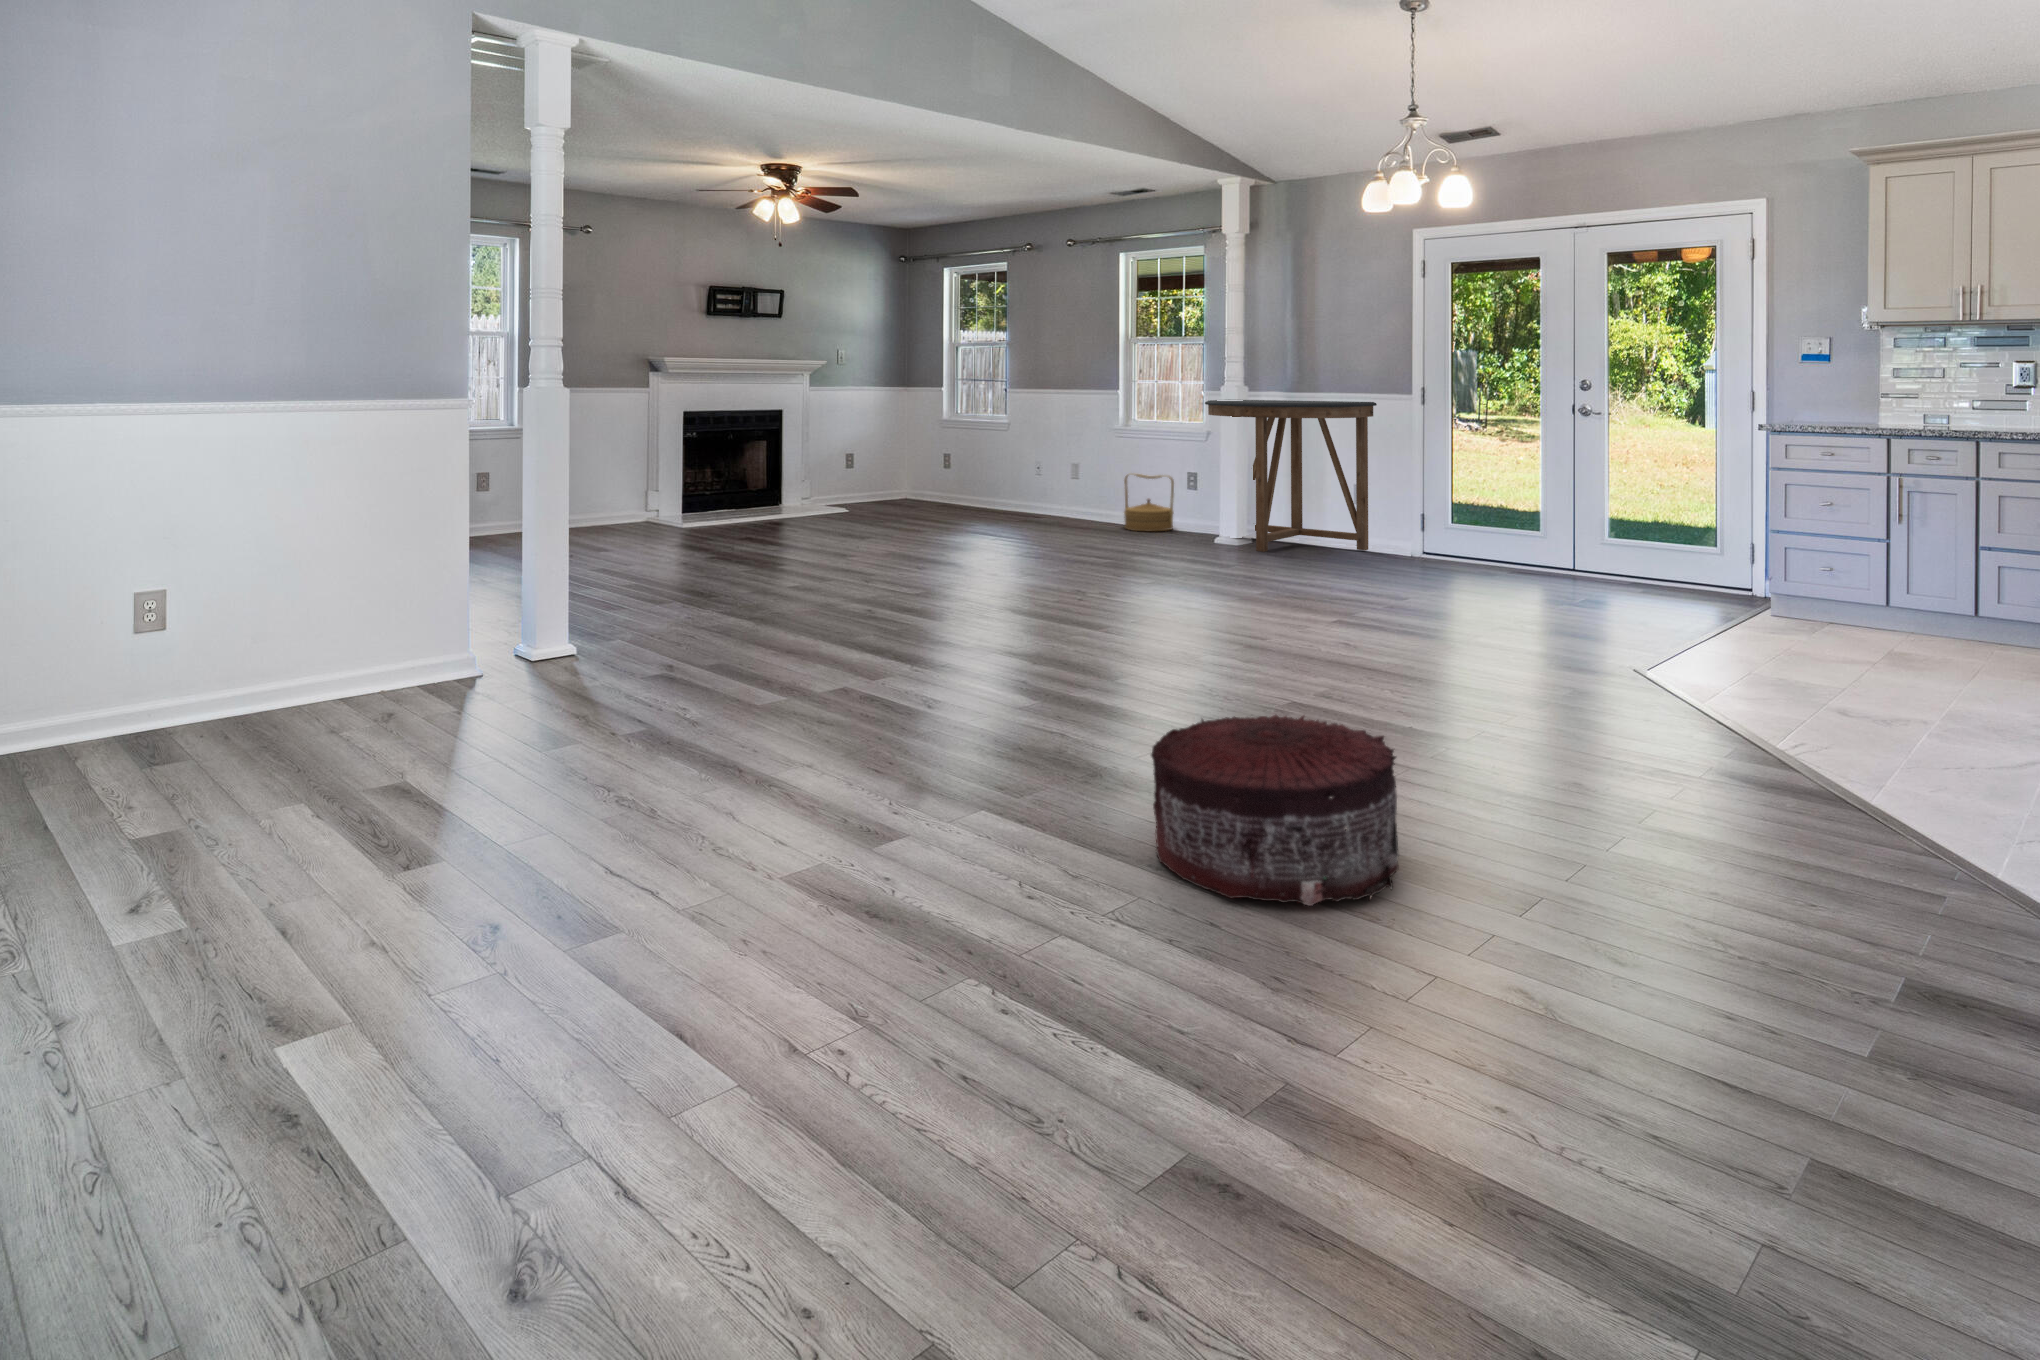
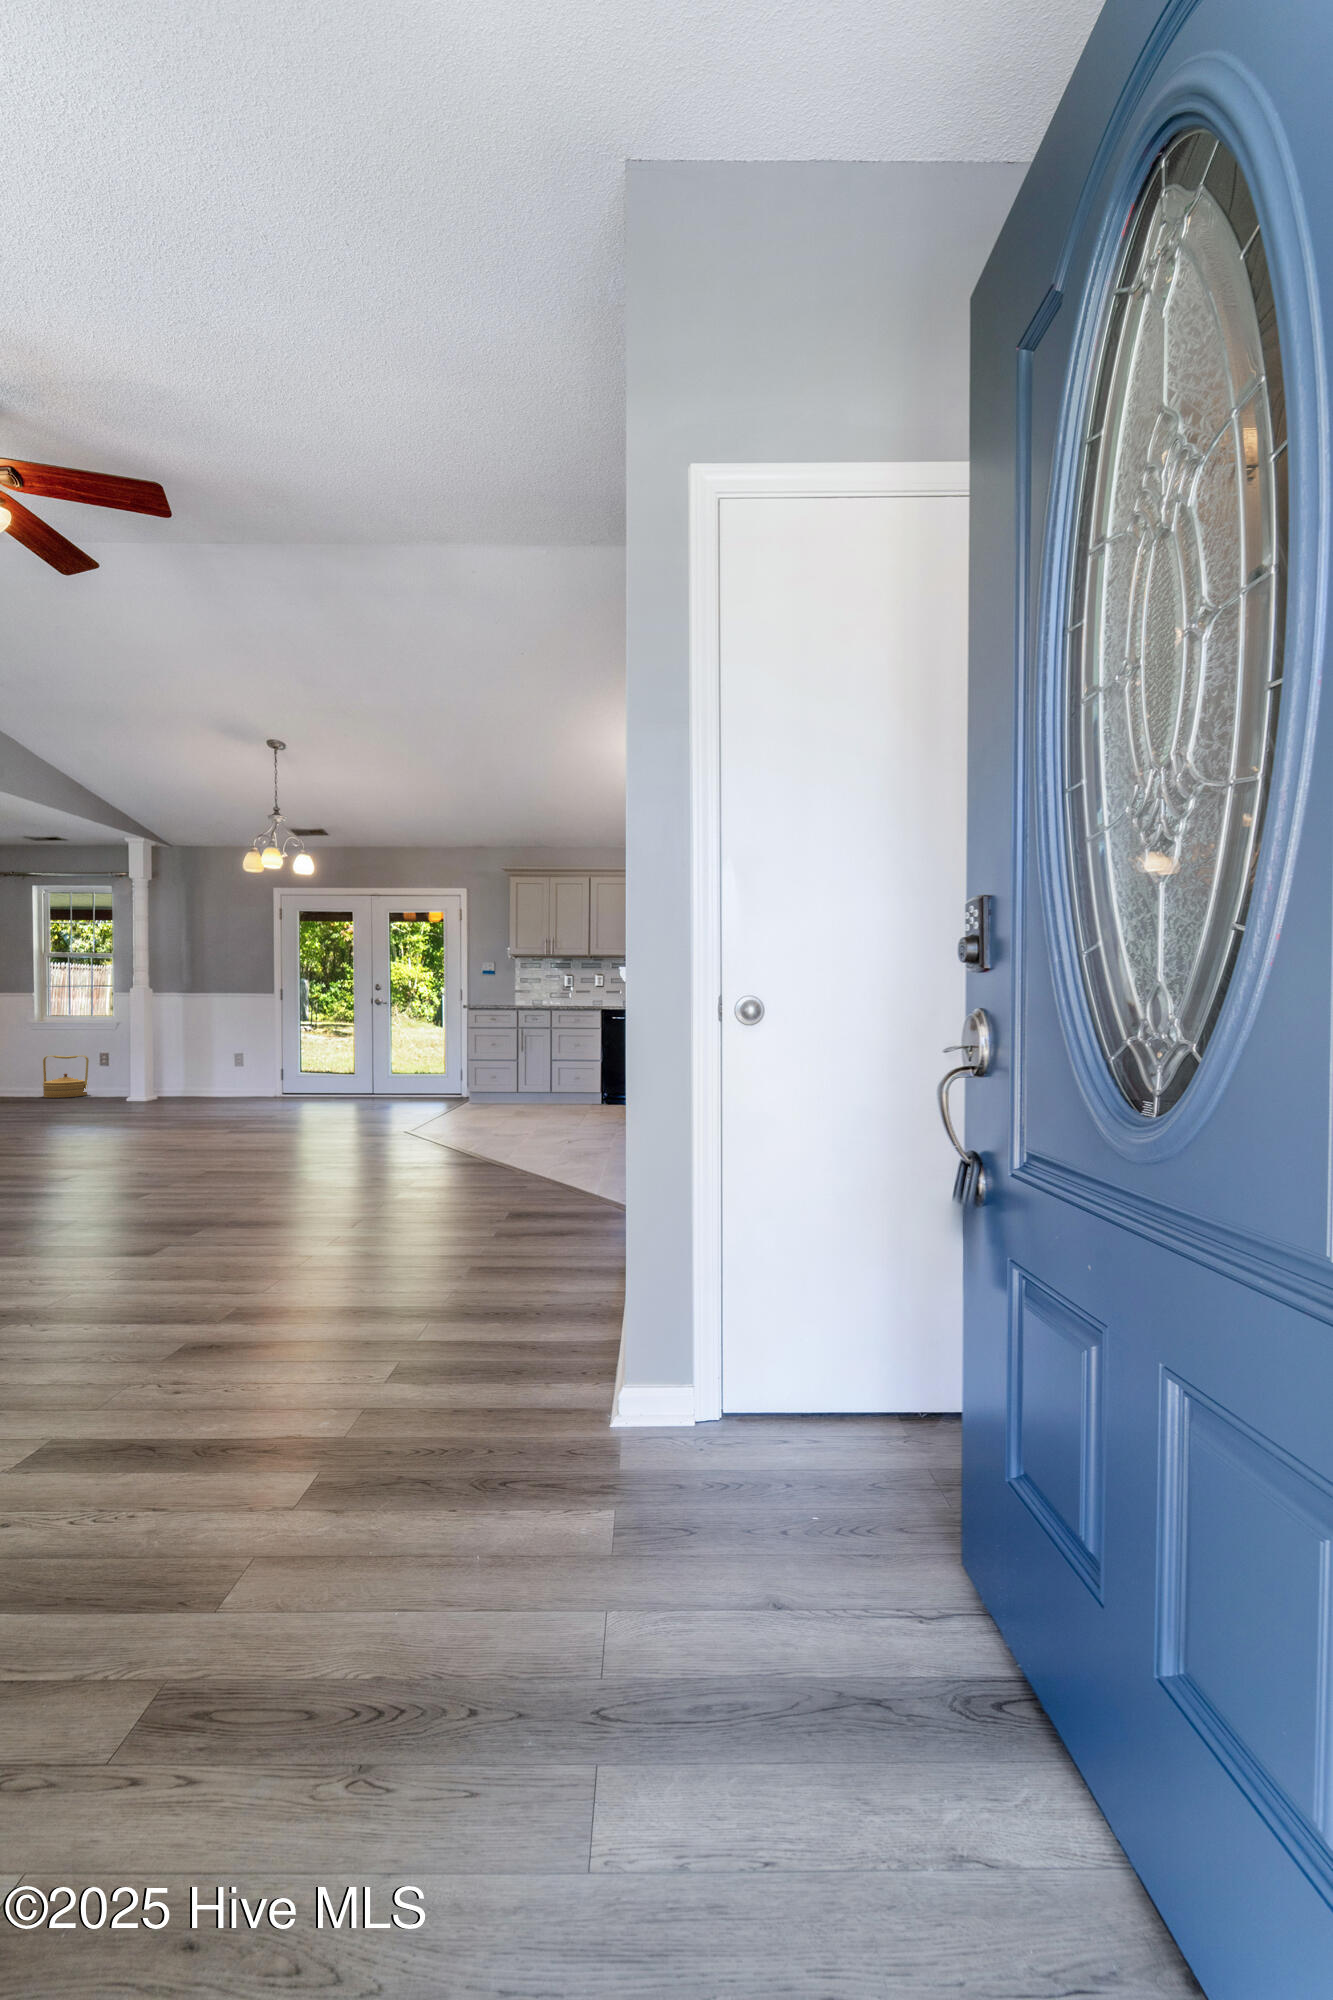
console table: present [1205,400,1377,552] -> none [117,999,248,1102]
pouf: present [1151,715,1399,906] -> none [125,1141,277,1231]

